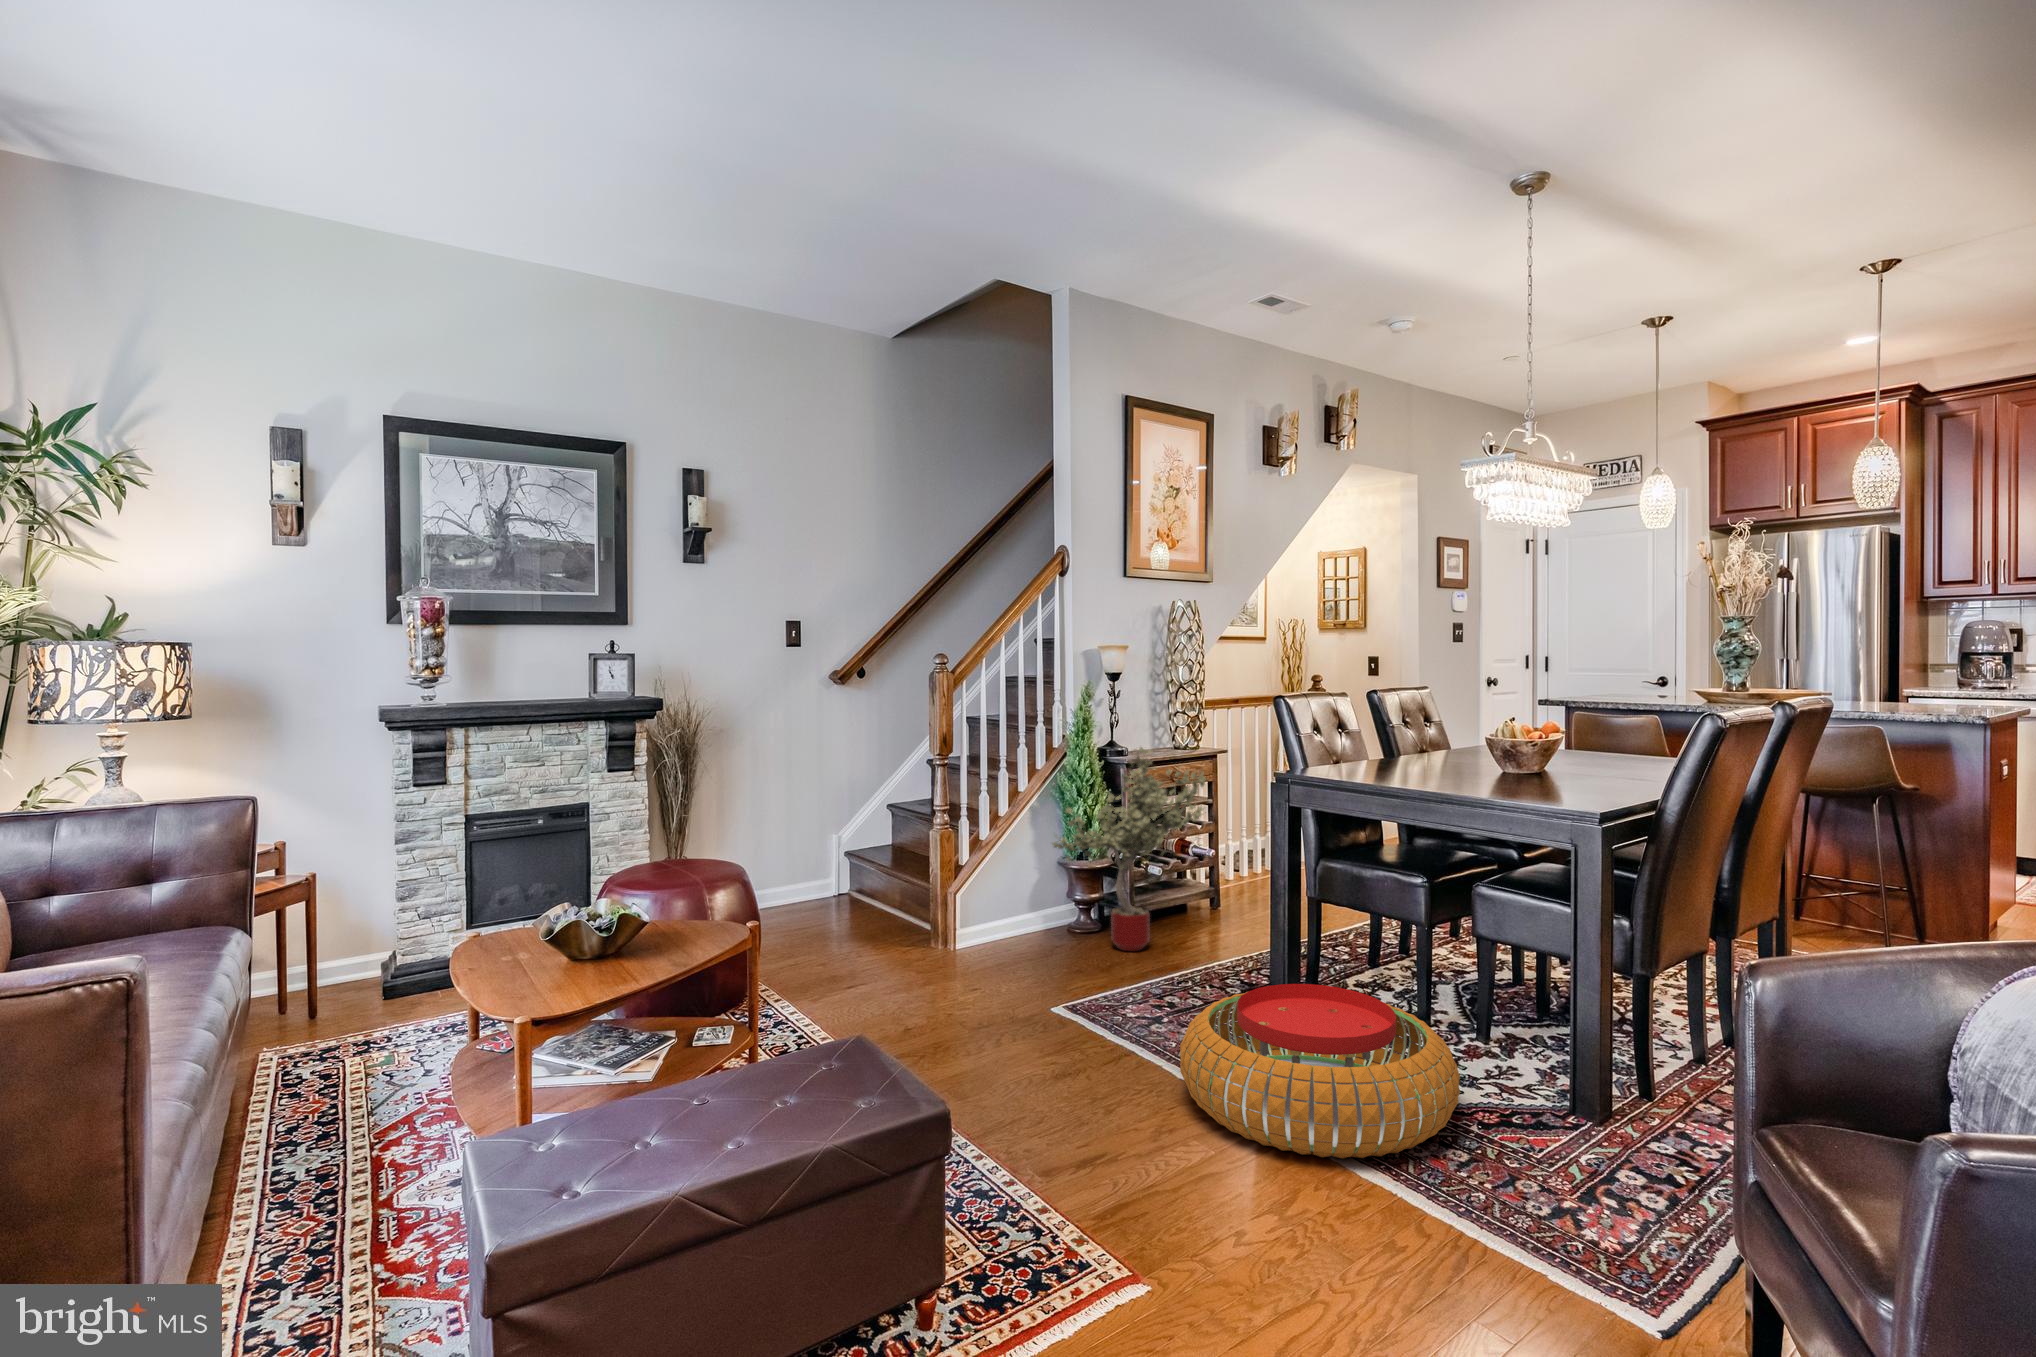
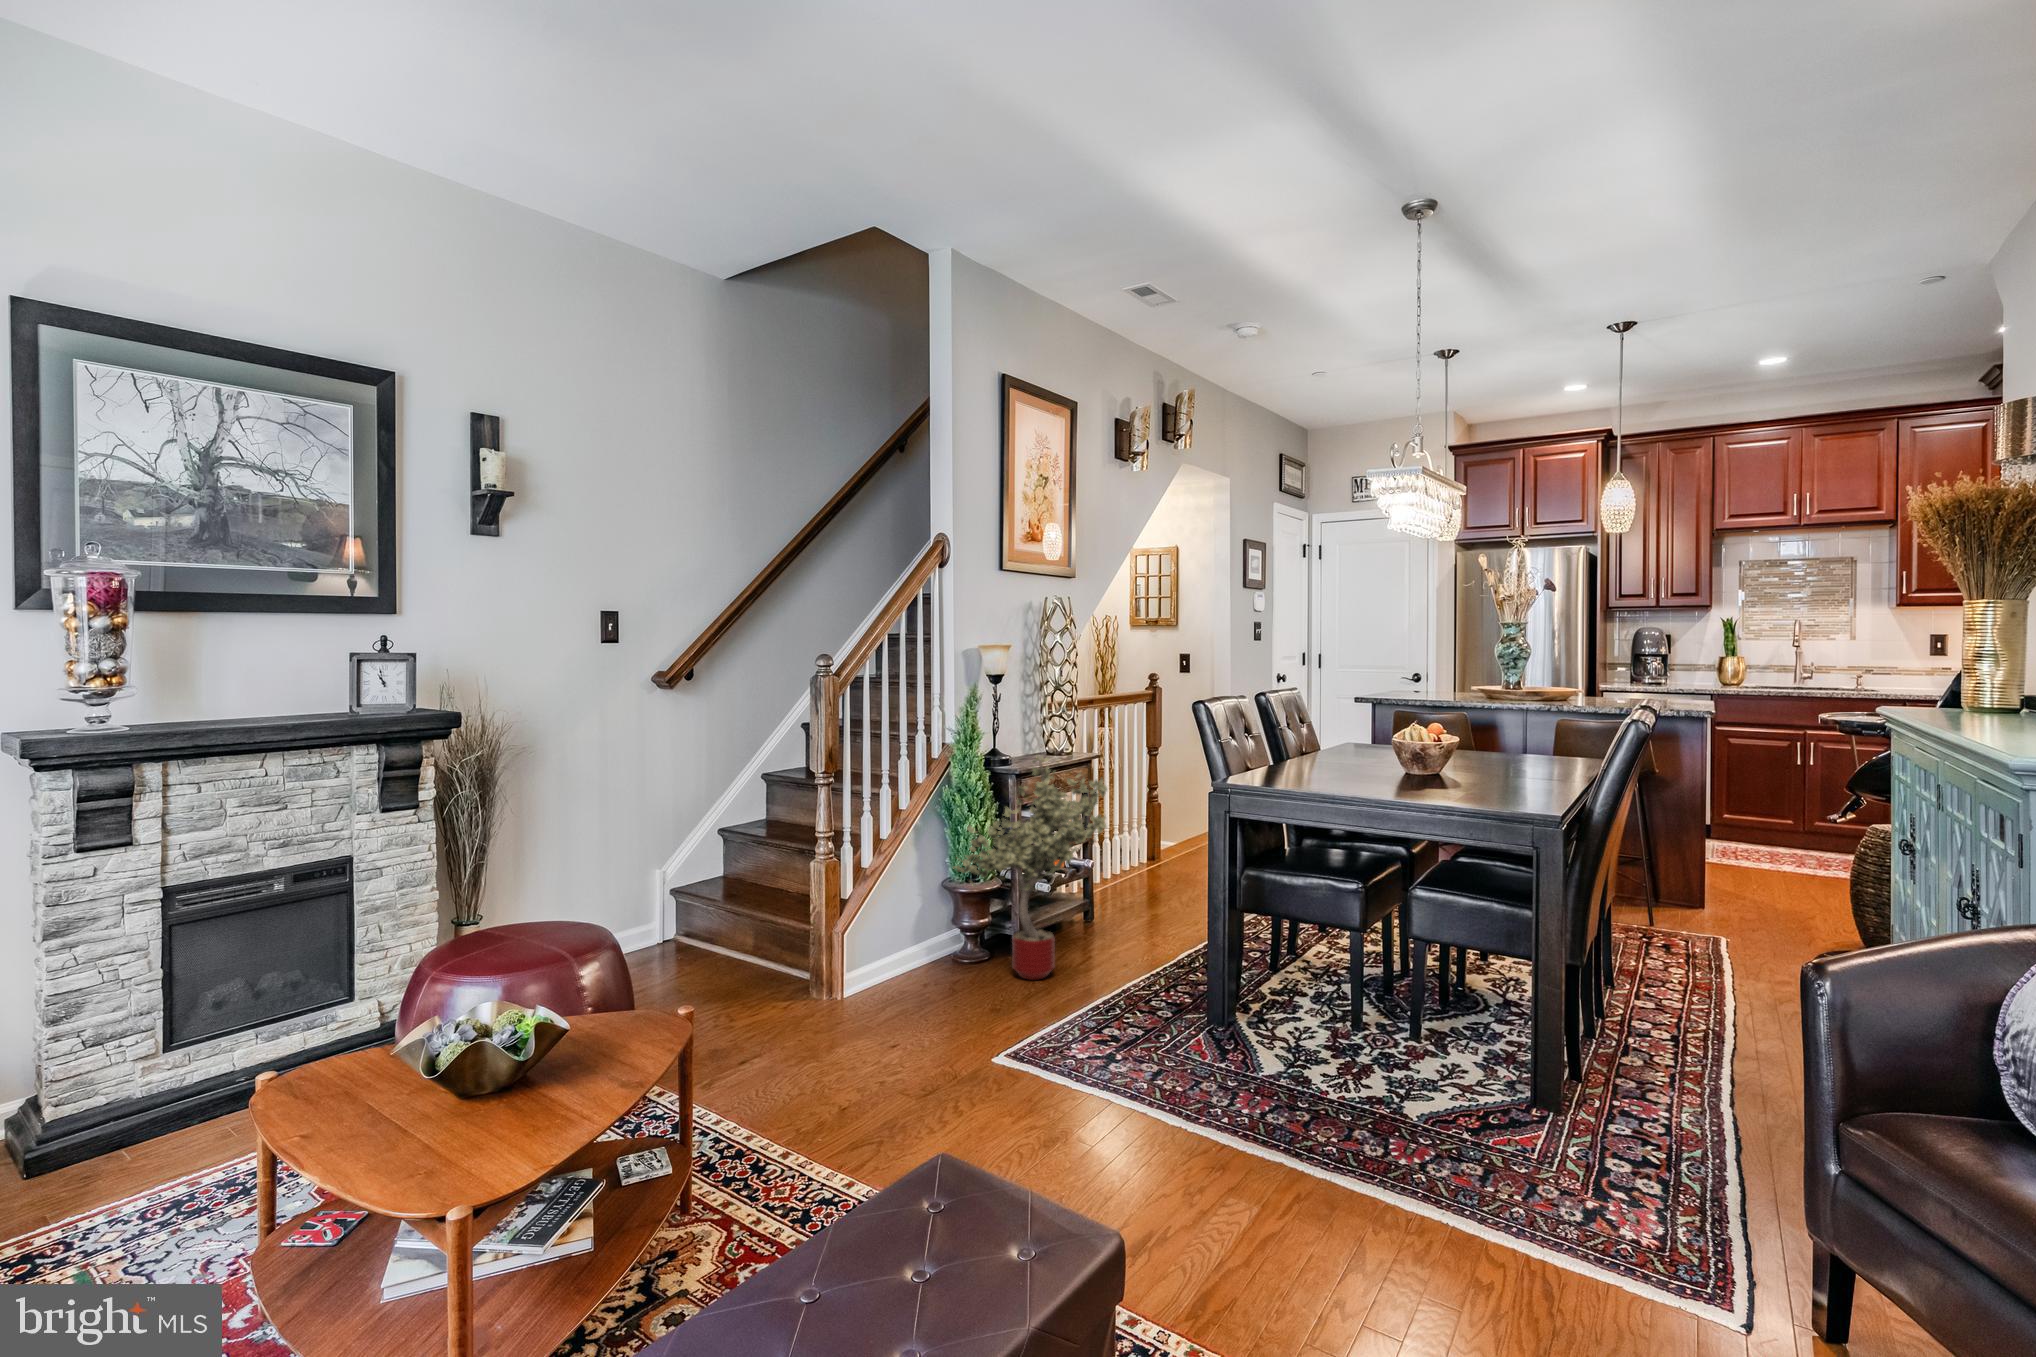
pouf: present [1180,984,1460,1158] -> none [1205,1016,1517,1220]

